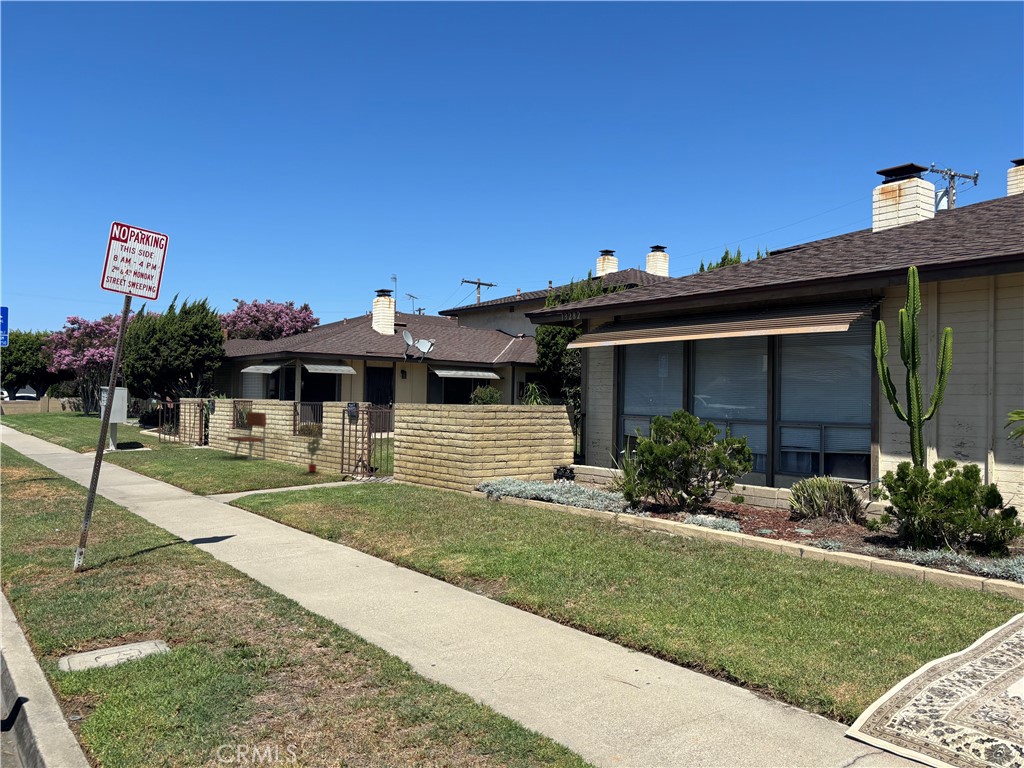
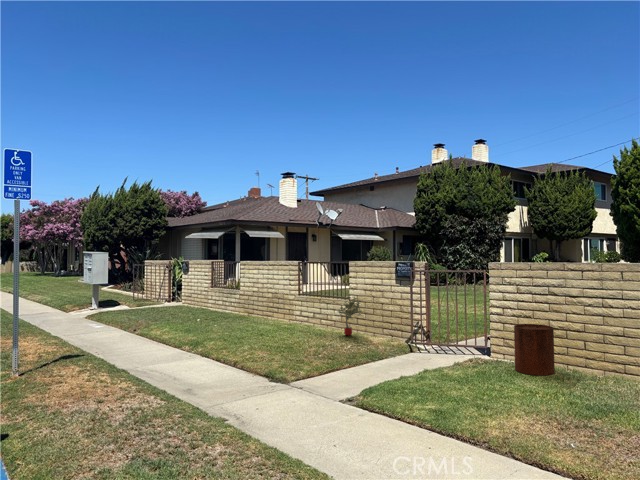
bench: present [227,412,266,460] -> none [225,273,265,320]
trash can: none [387,455,417,494] -> present [514,324,555,375]

